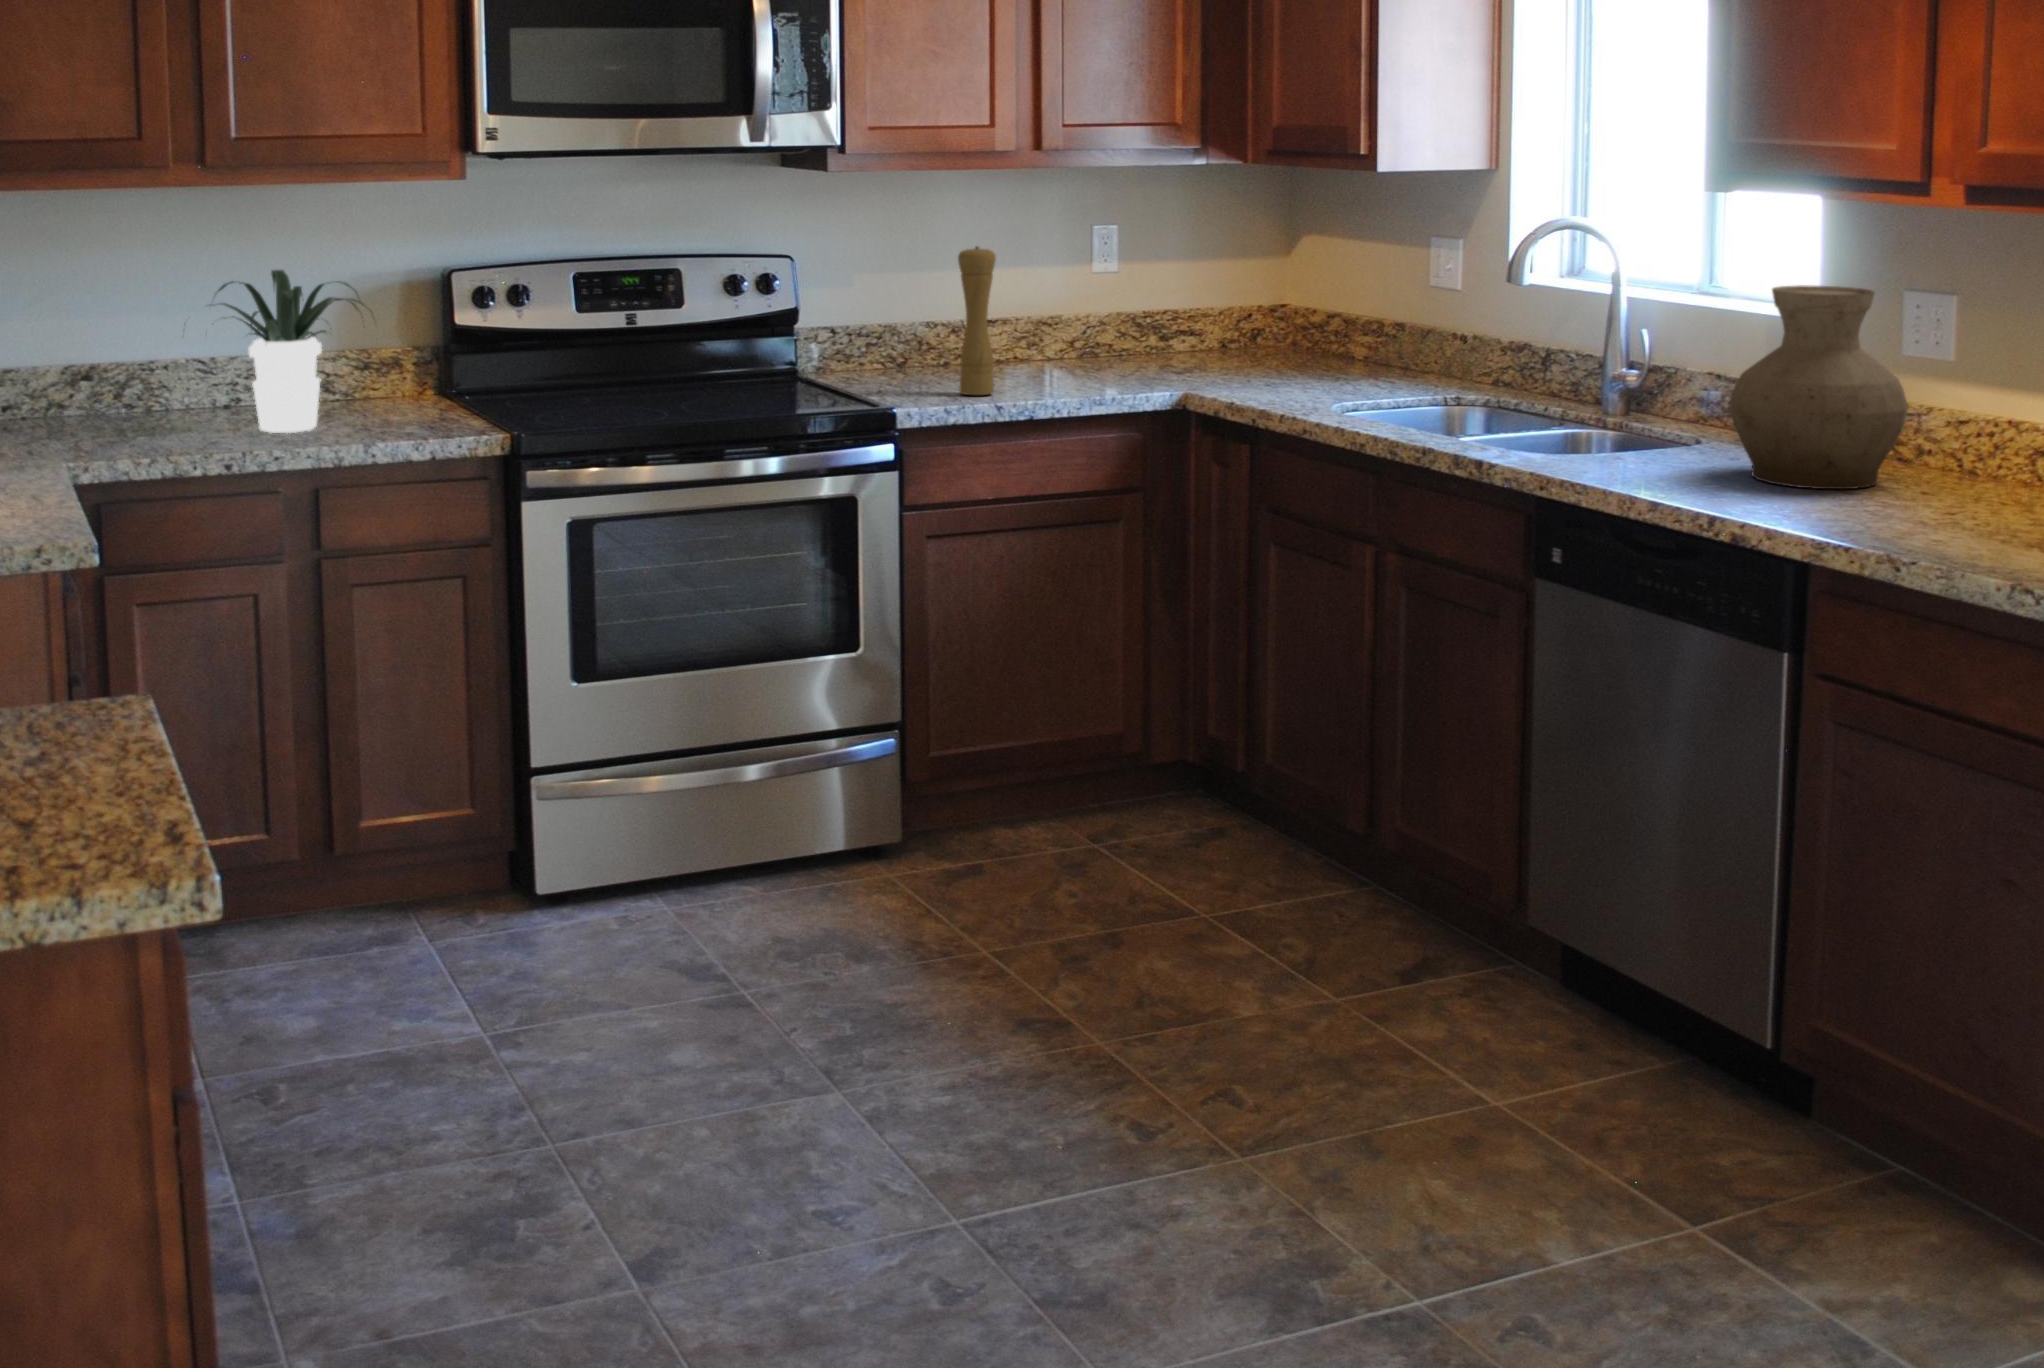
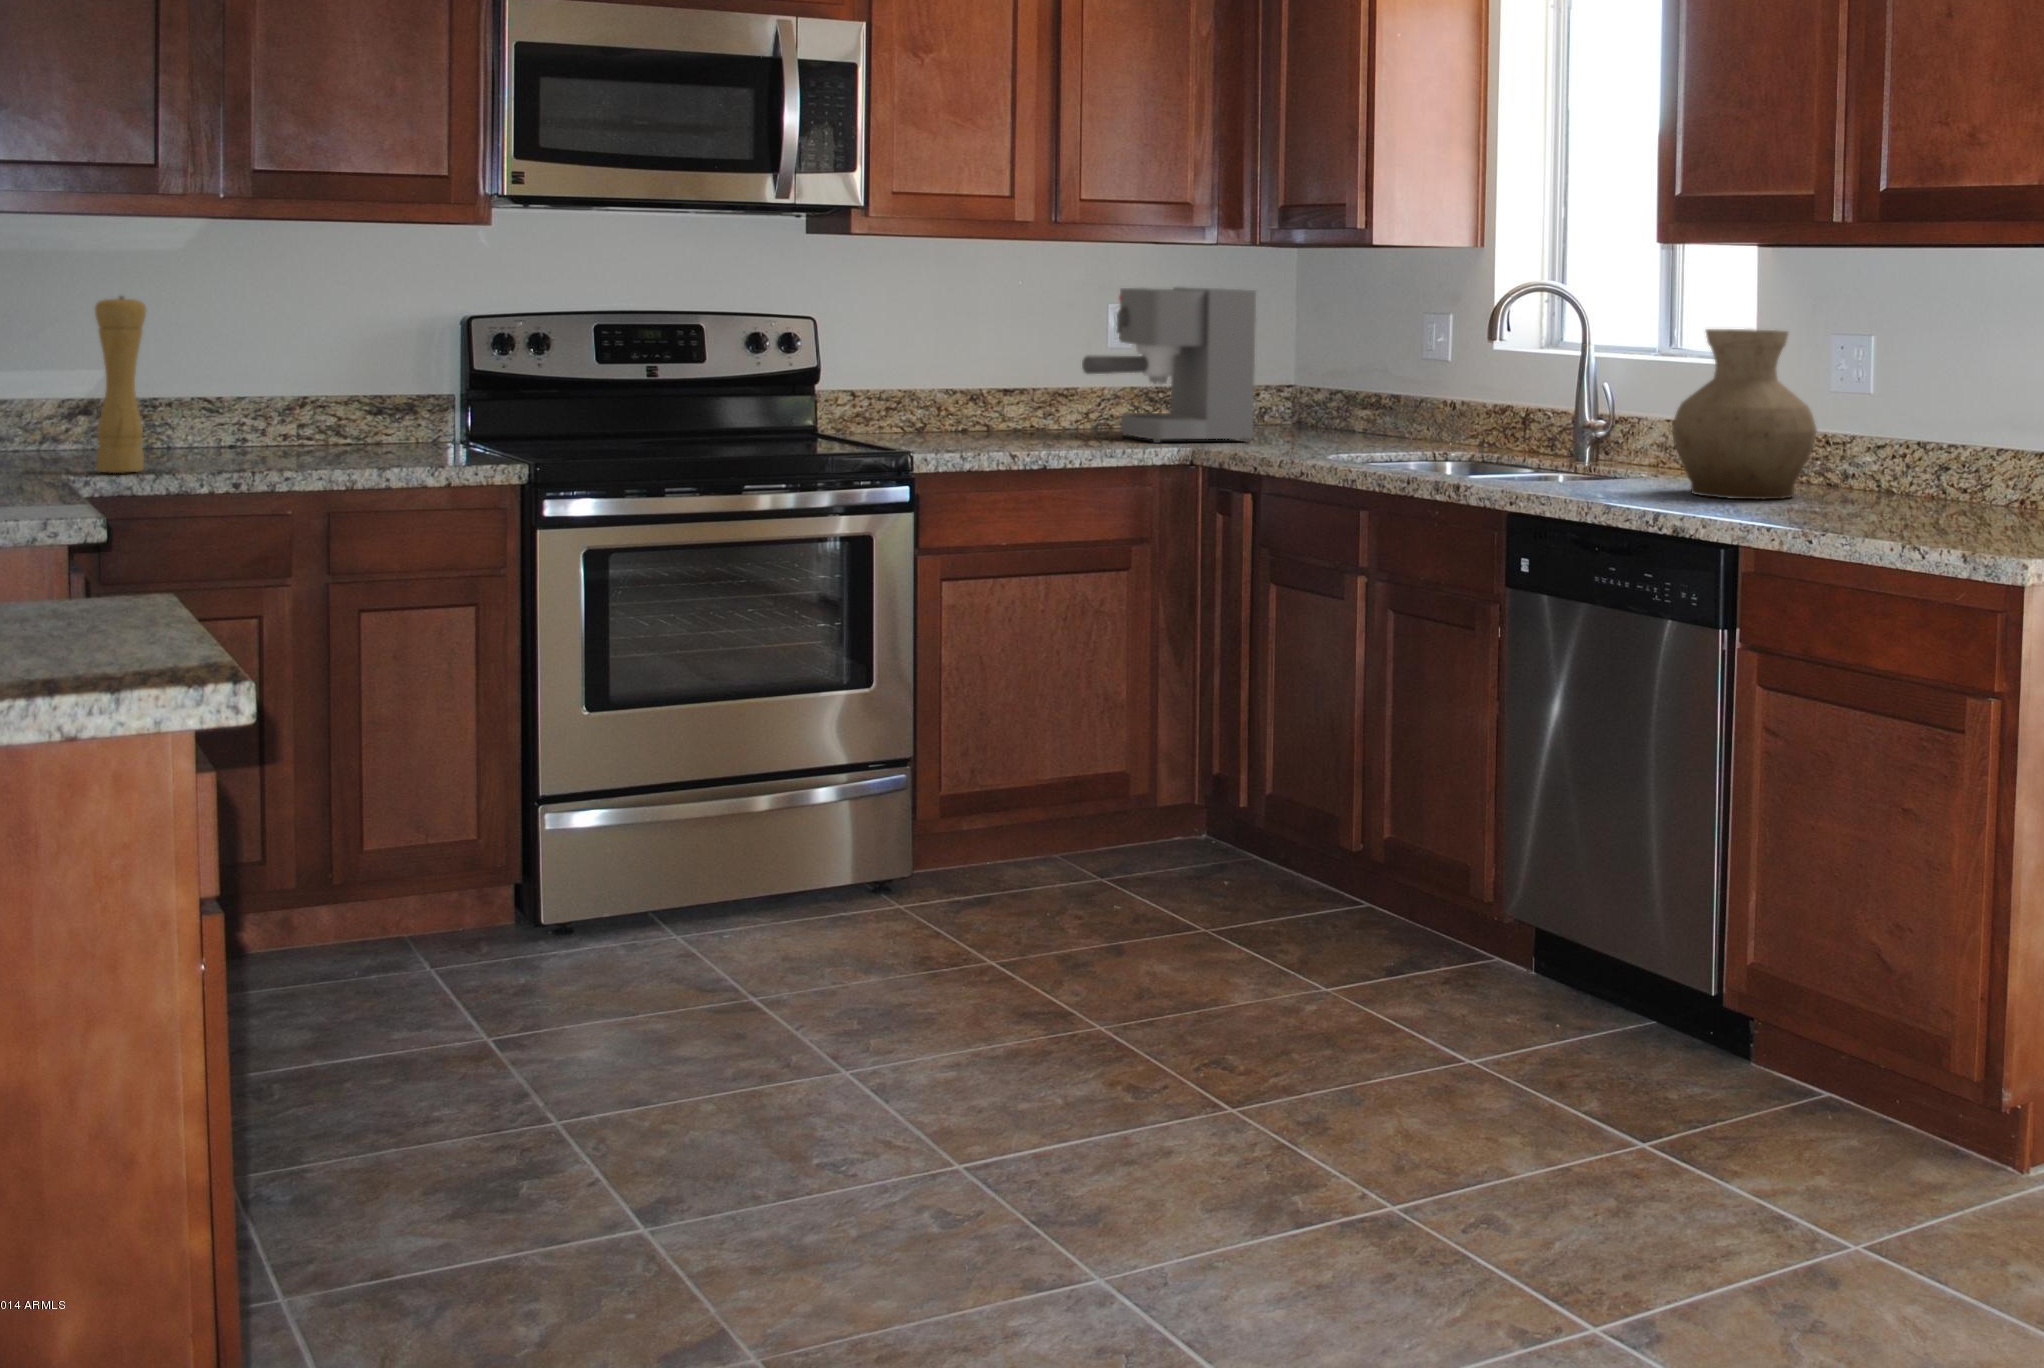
coffee maker: none [1063,211,1246,382] -> present [1082,287,1256,443]
pepper mill: present [958,246,996,395] -> present [95,296,146,473]
potted plant: present [210,270,365,433] -> none [189,304,400,462]

